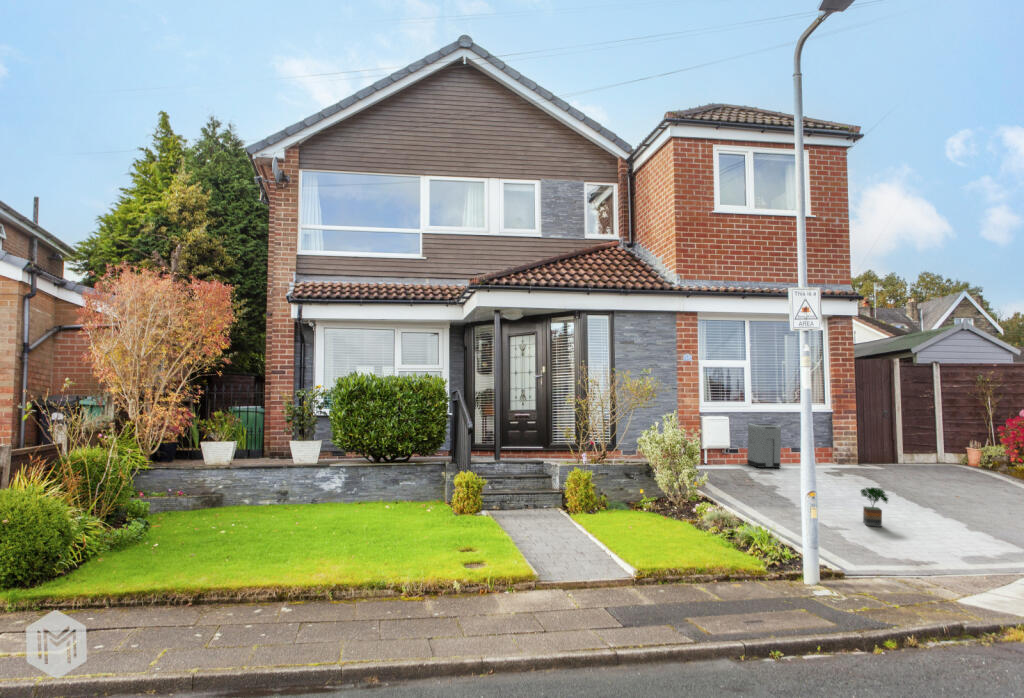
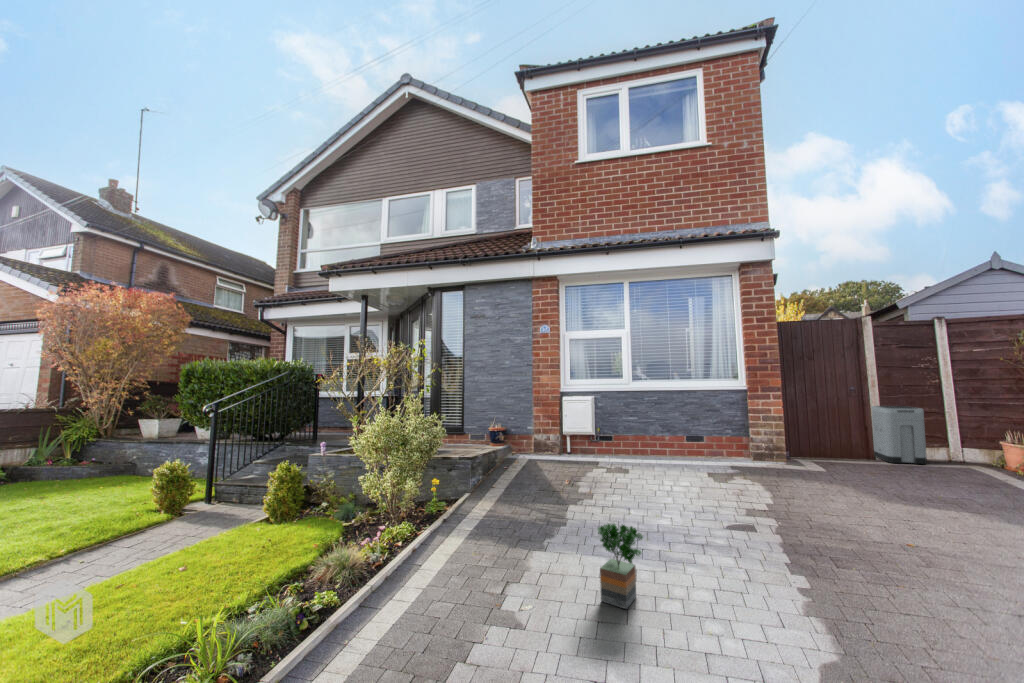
trash can: present [747,424,781,468] -> present [871,406,927,464]

